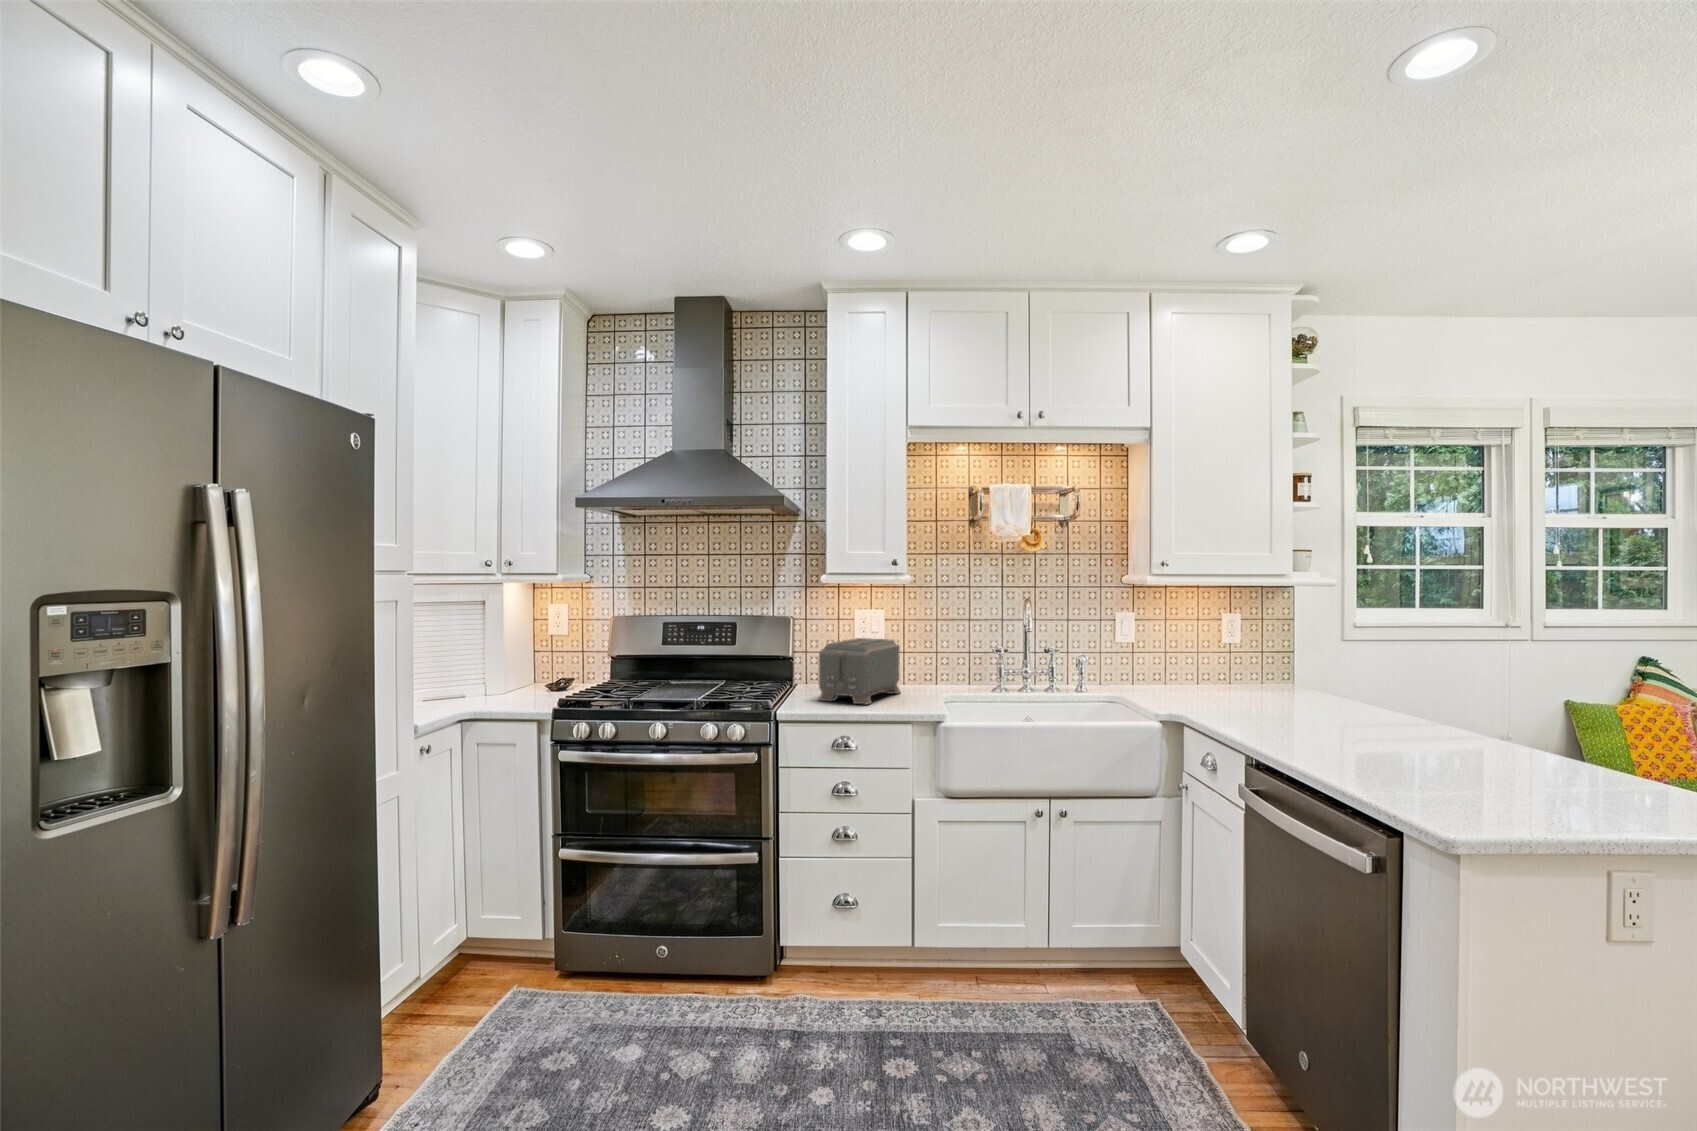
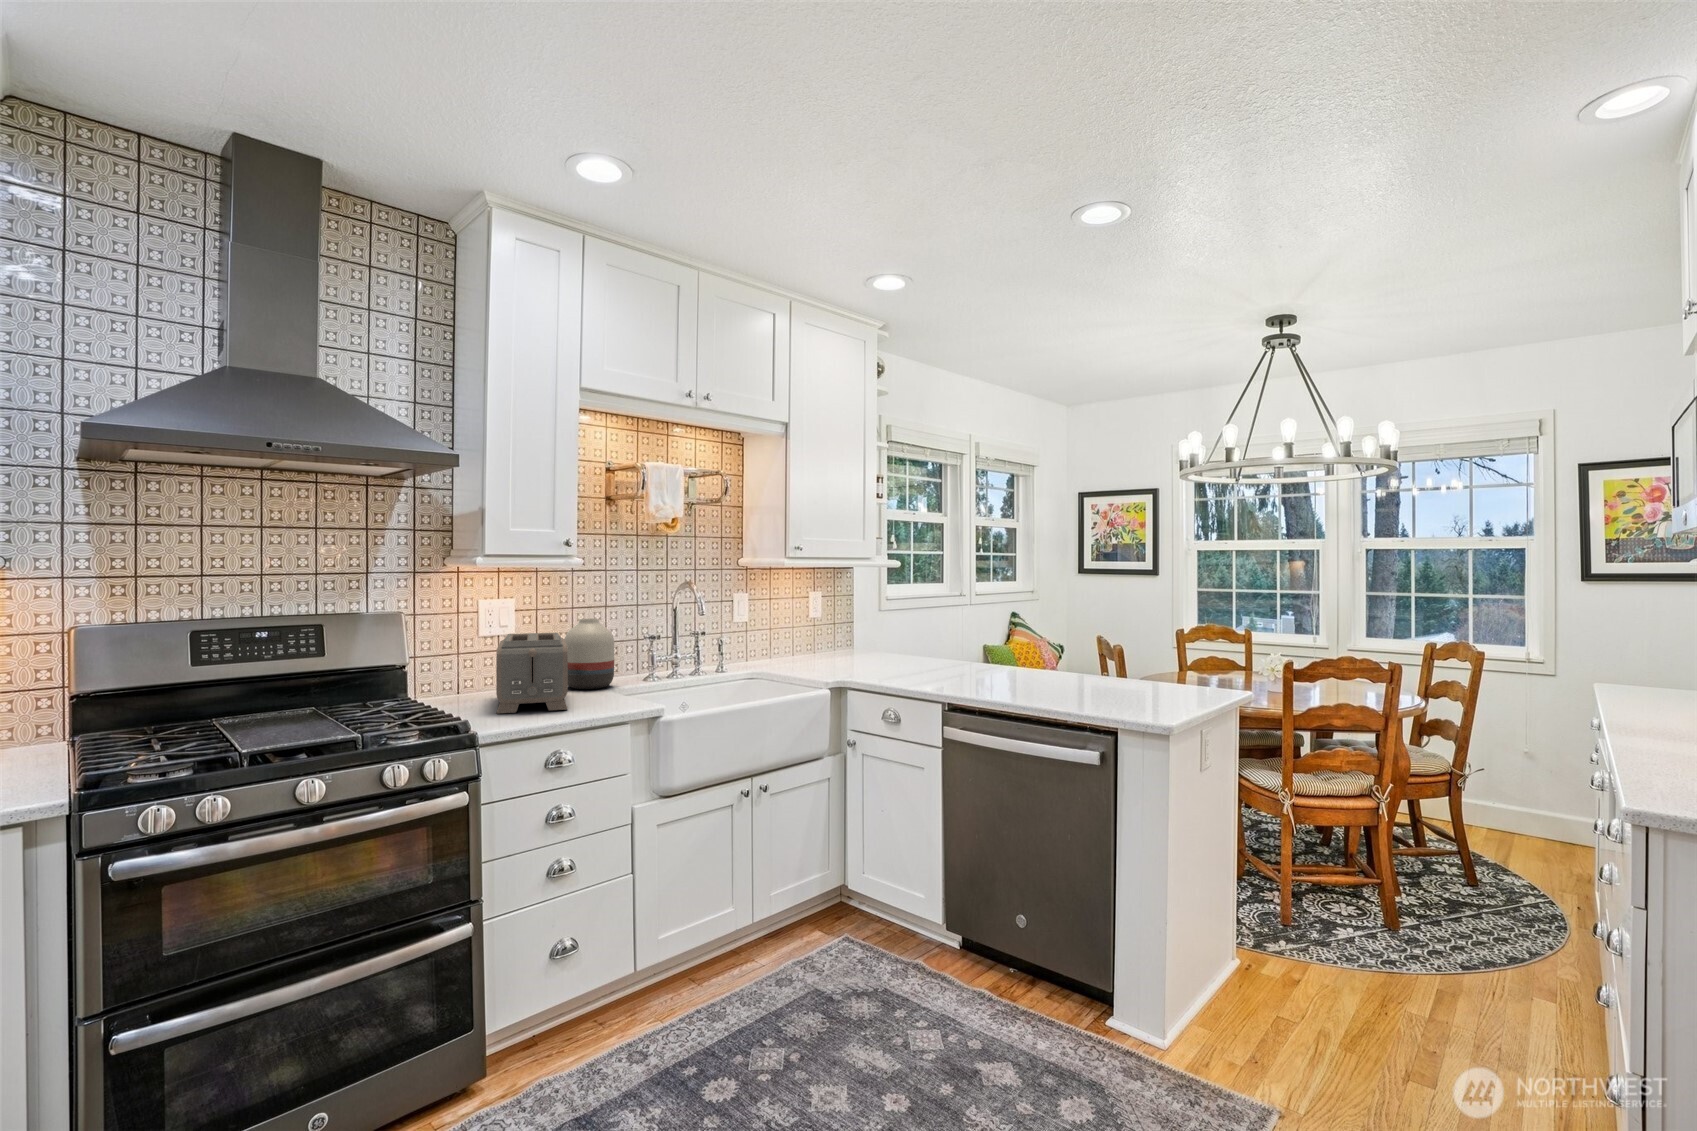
vase: none [913,629,956,692] -> present [565,618,614,689]

